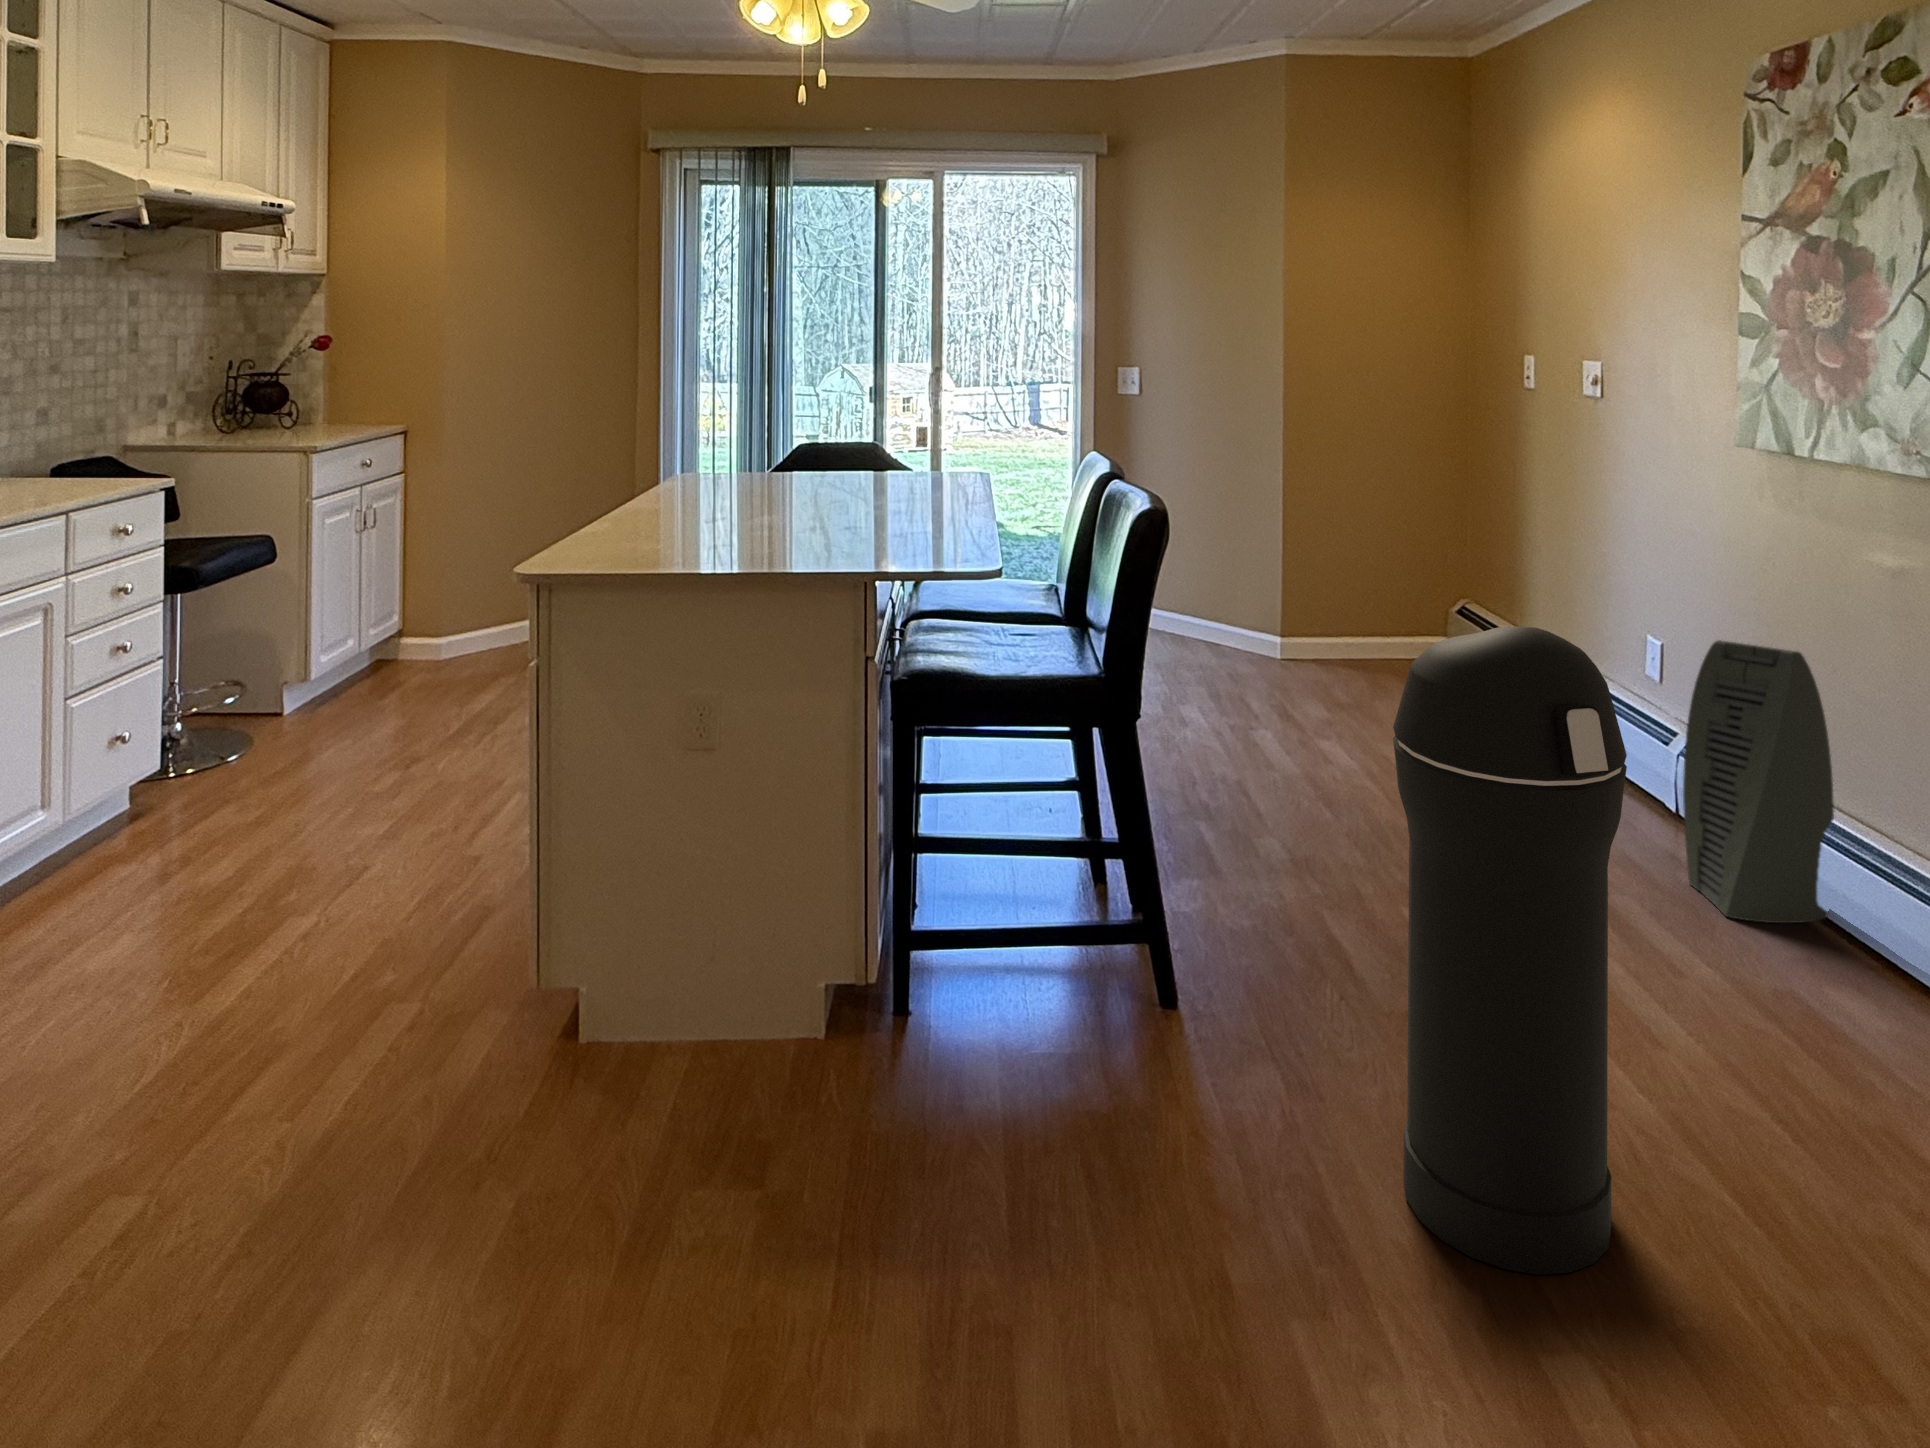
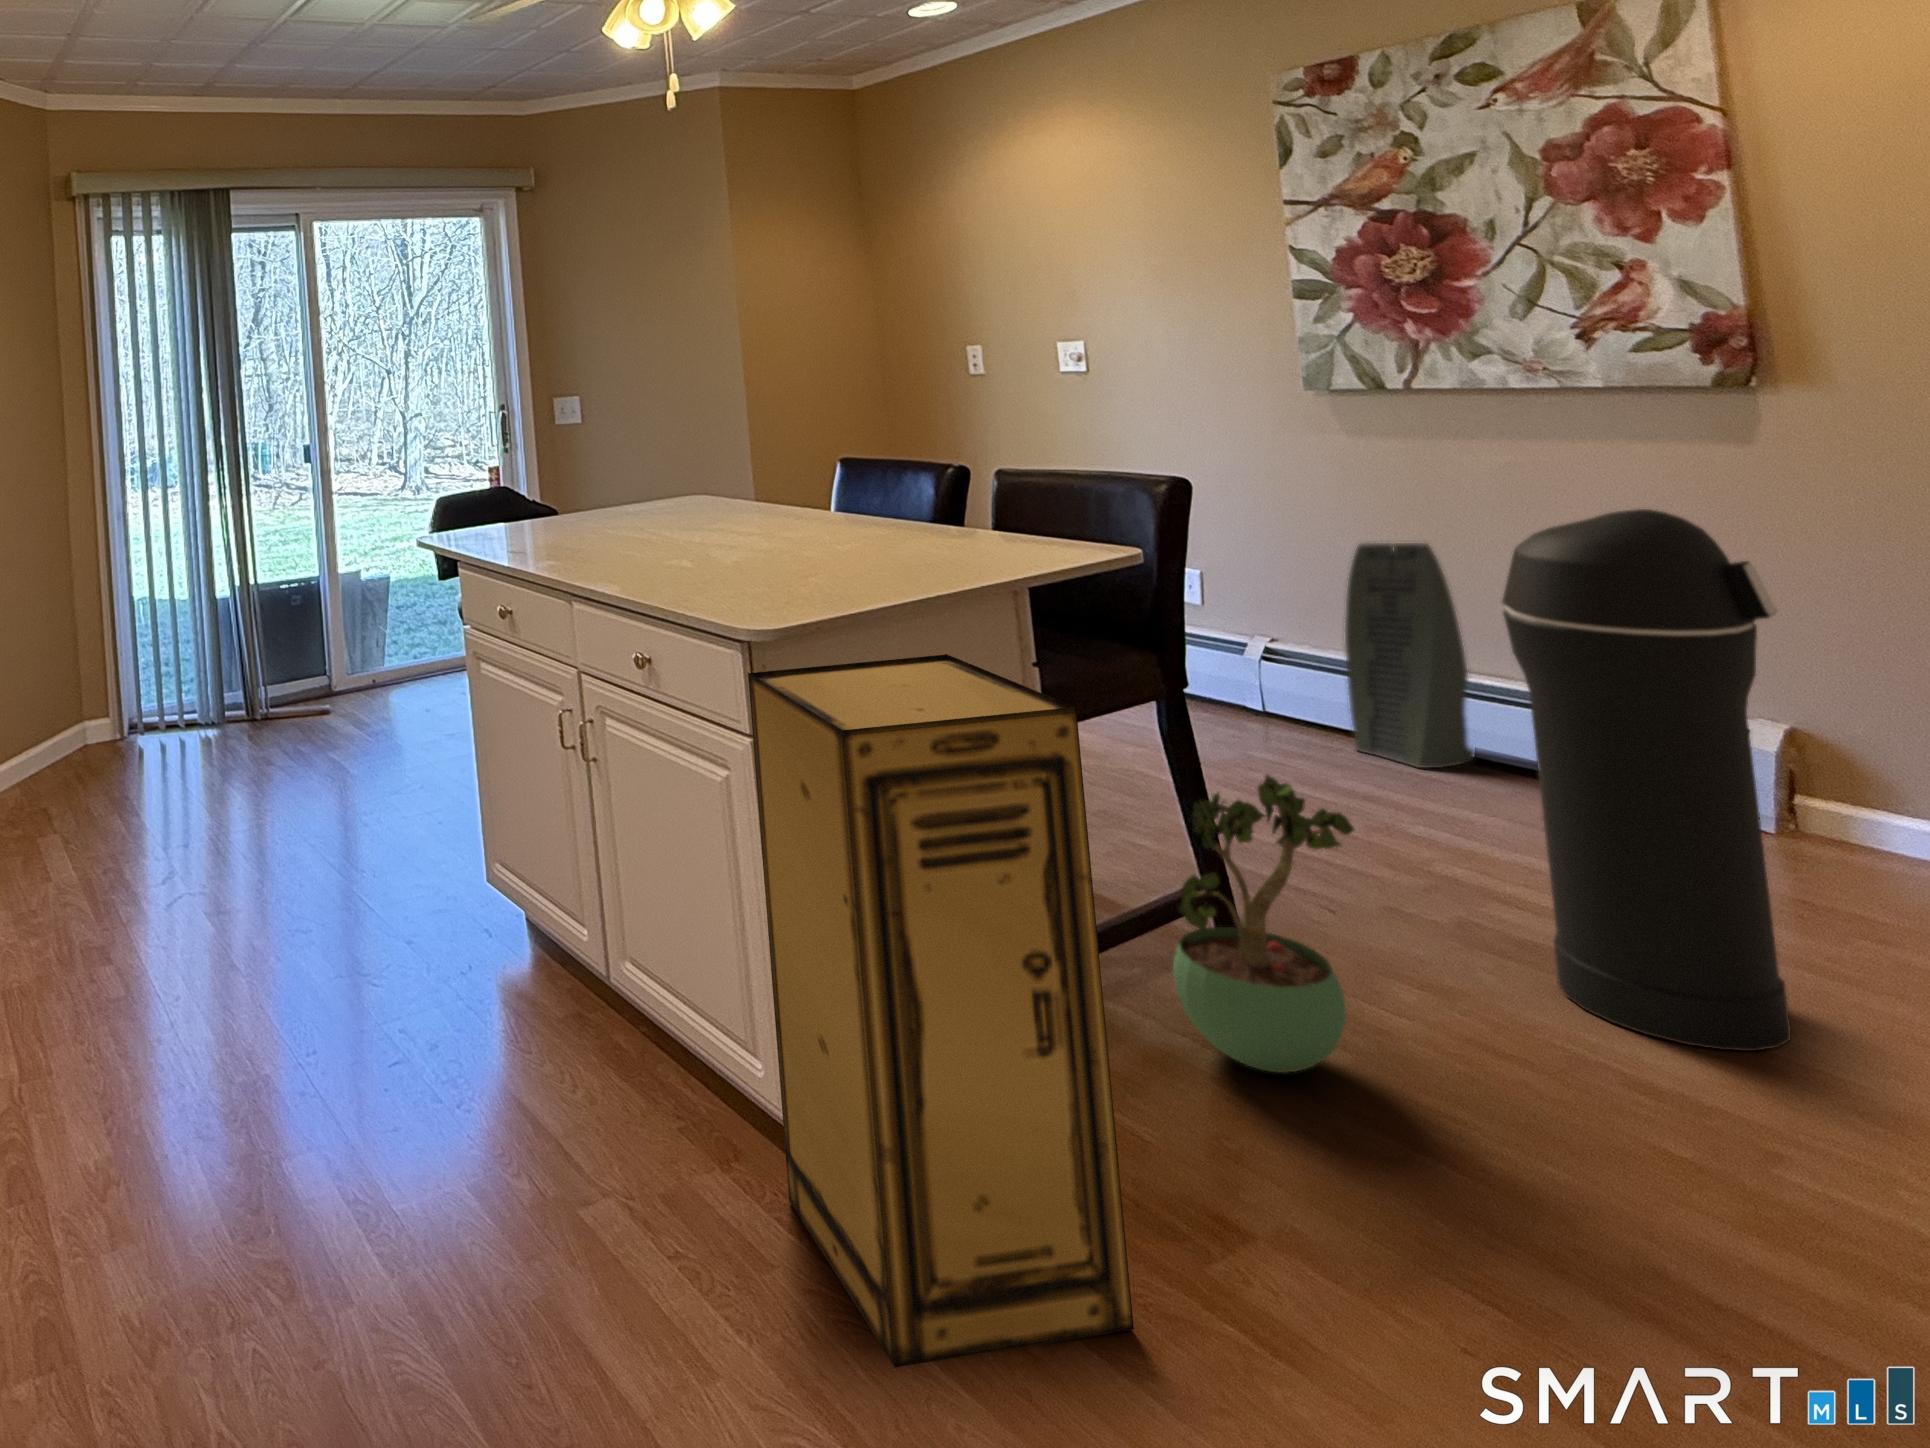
storage cabinet: none [302,644,624,1281] -> present [748,654,1134,1367]
potted plant: none [906,840,1101,1144] -> present [1173,775,1354,1073]

